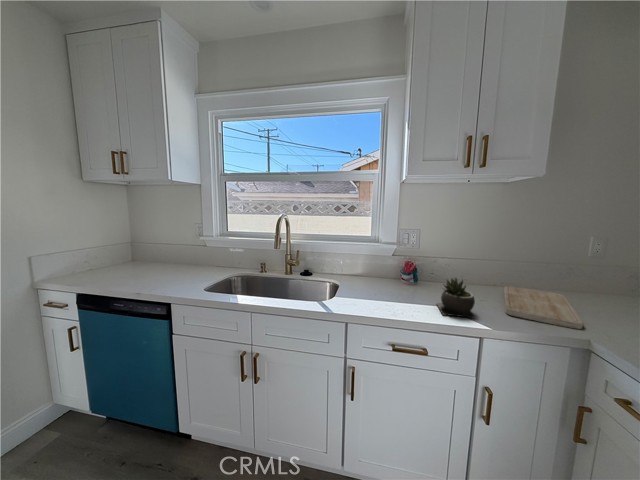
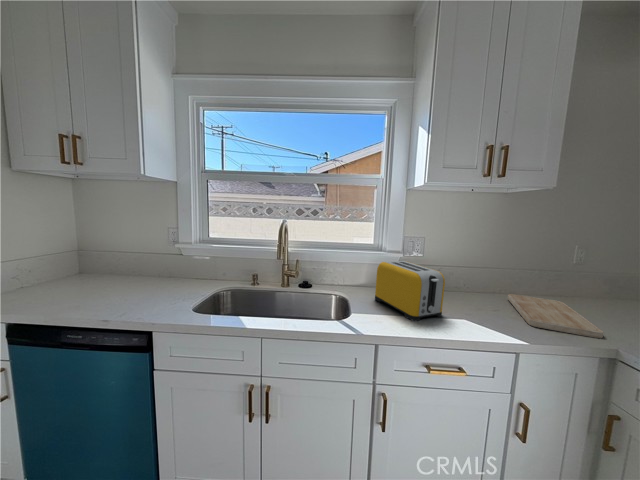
toaster: none [364,251,422,305] -> present [375,261,445,321]
succulent plant: present [437,278,477,319] -> none [458,289,509,333]

